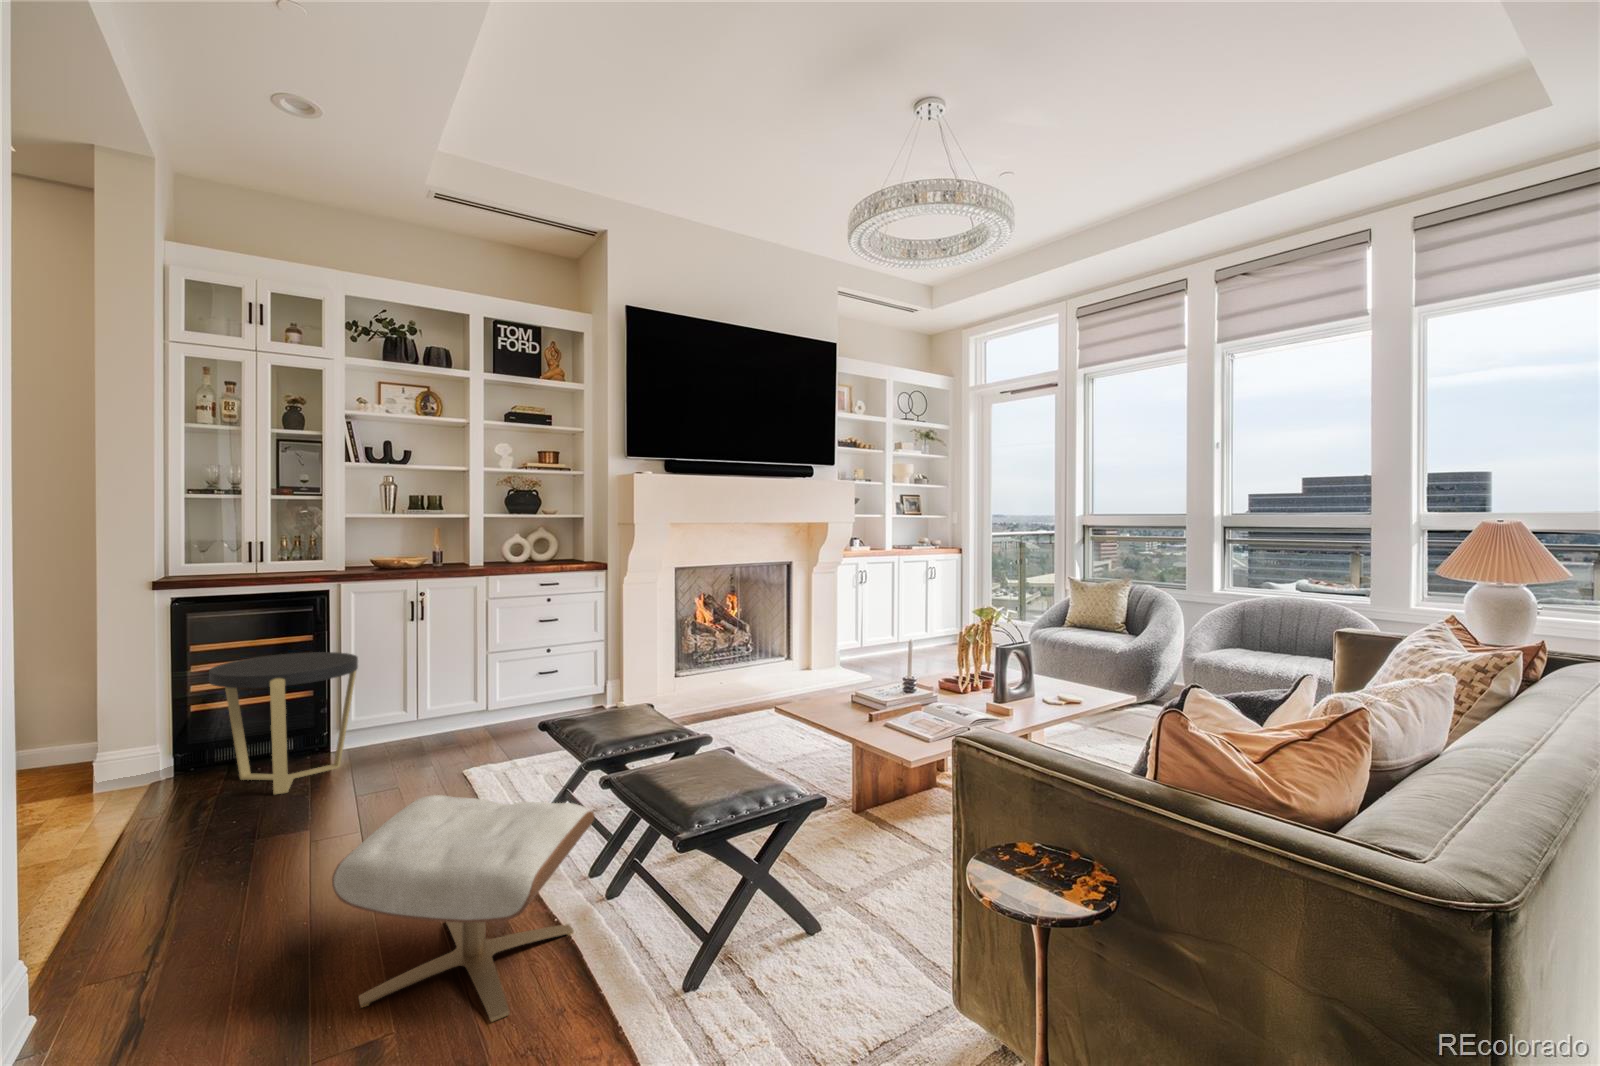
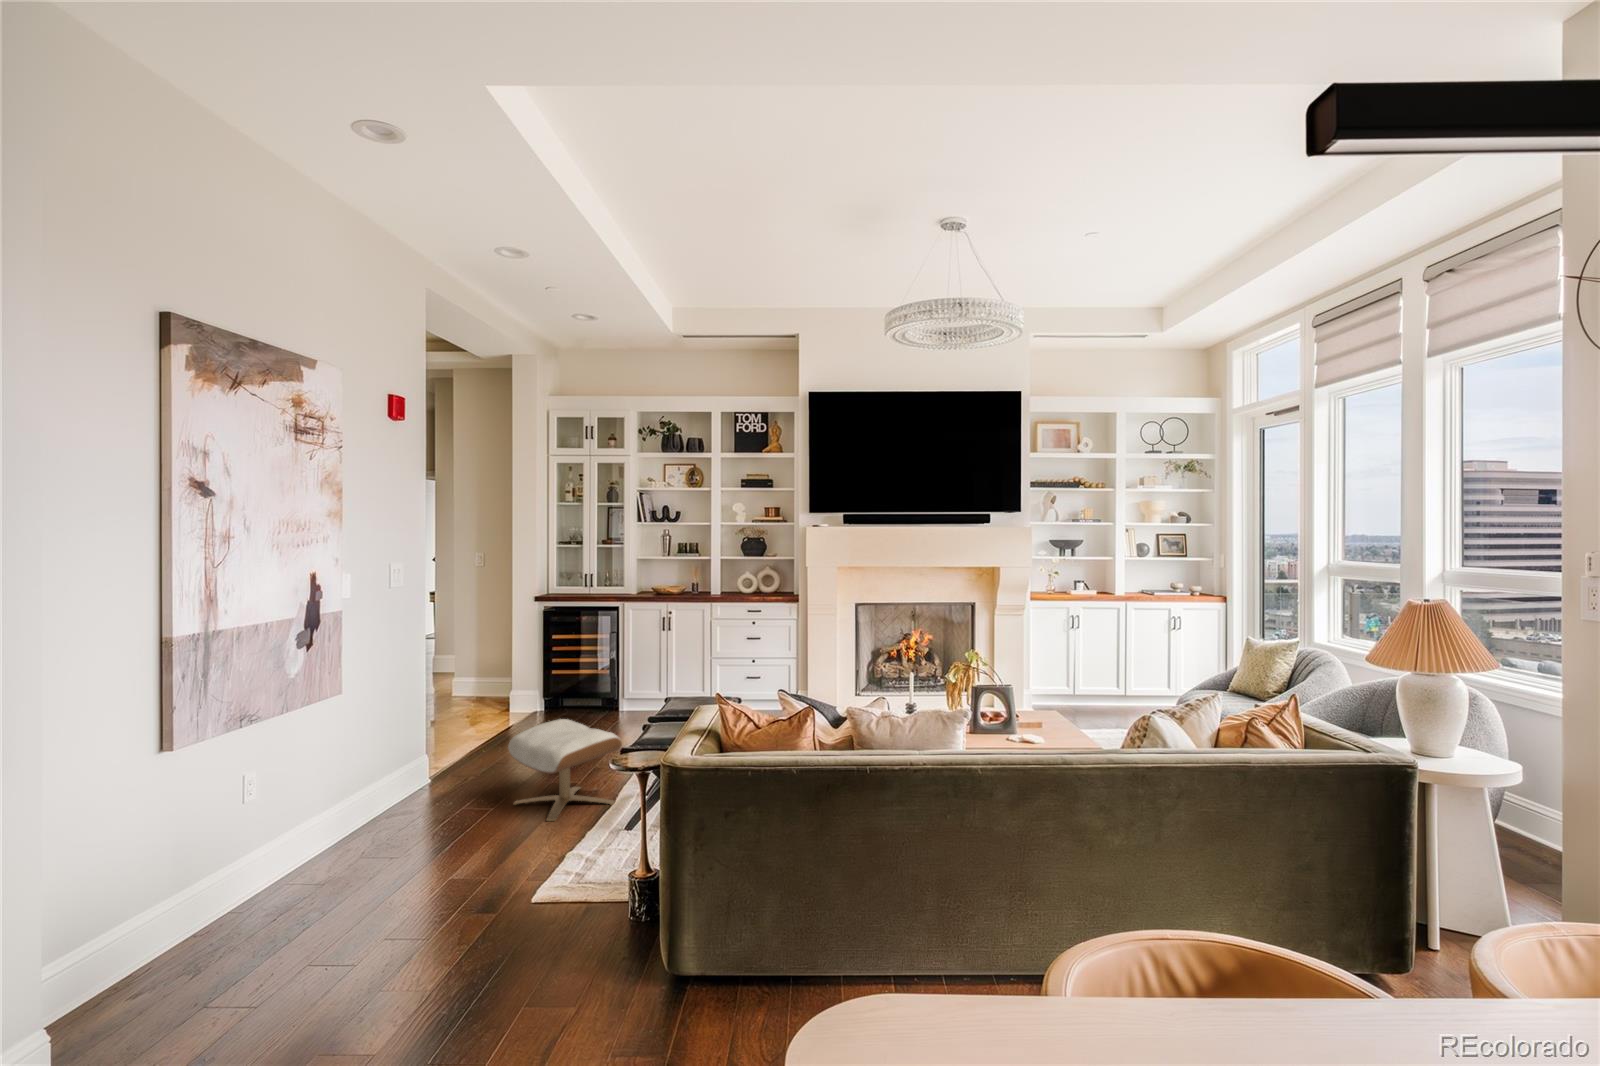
side table: present [209,652,358,794] -> none [548,644,624,725]

